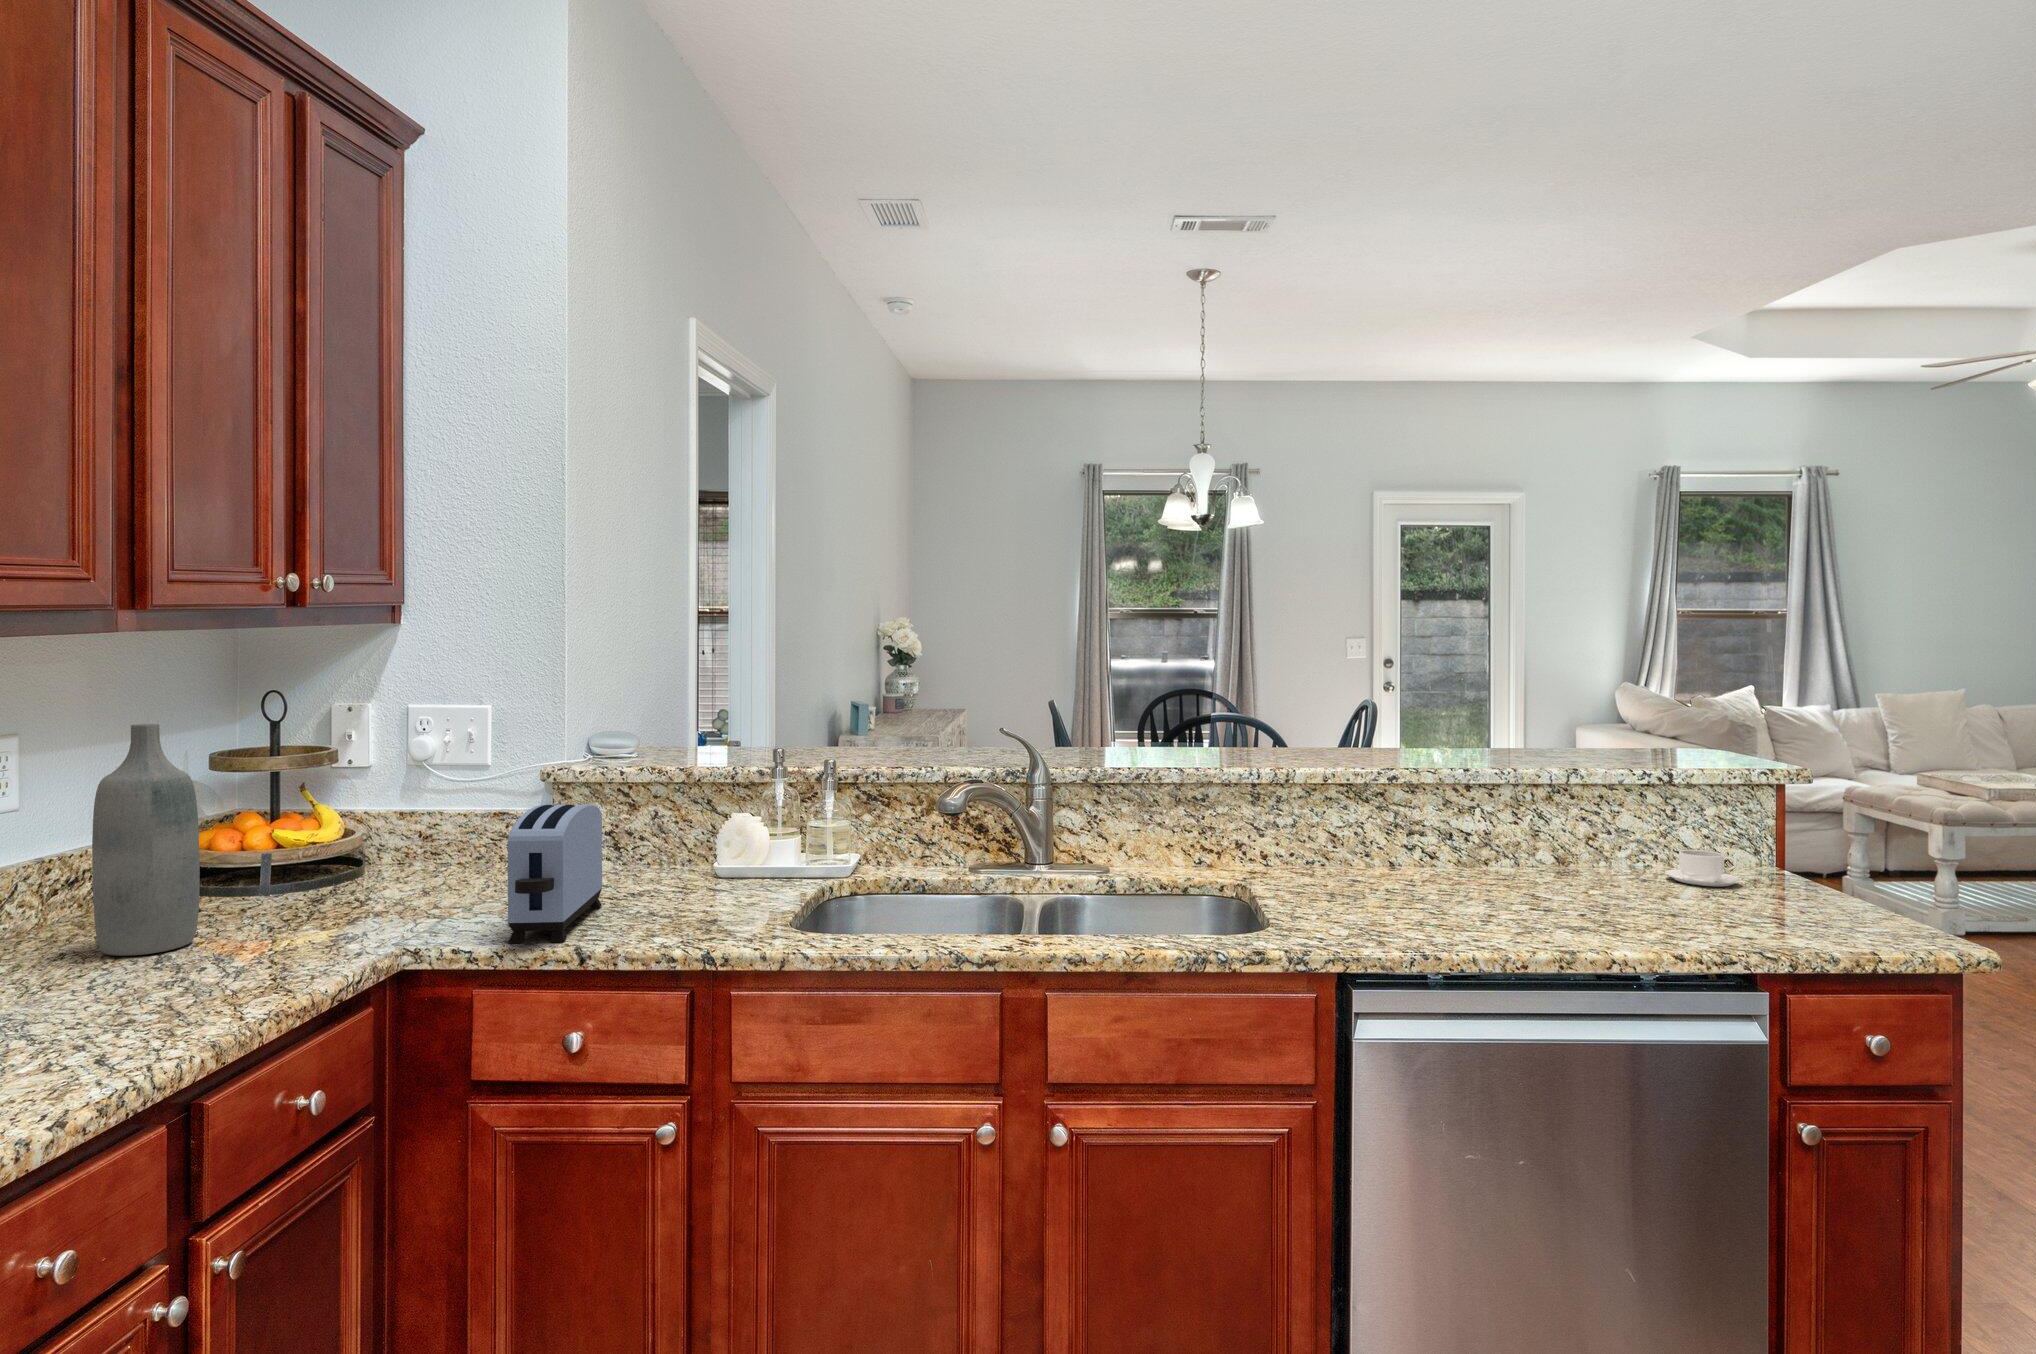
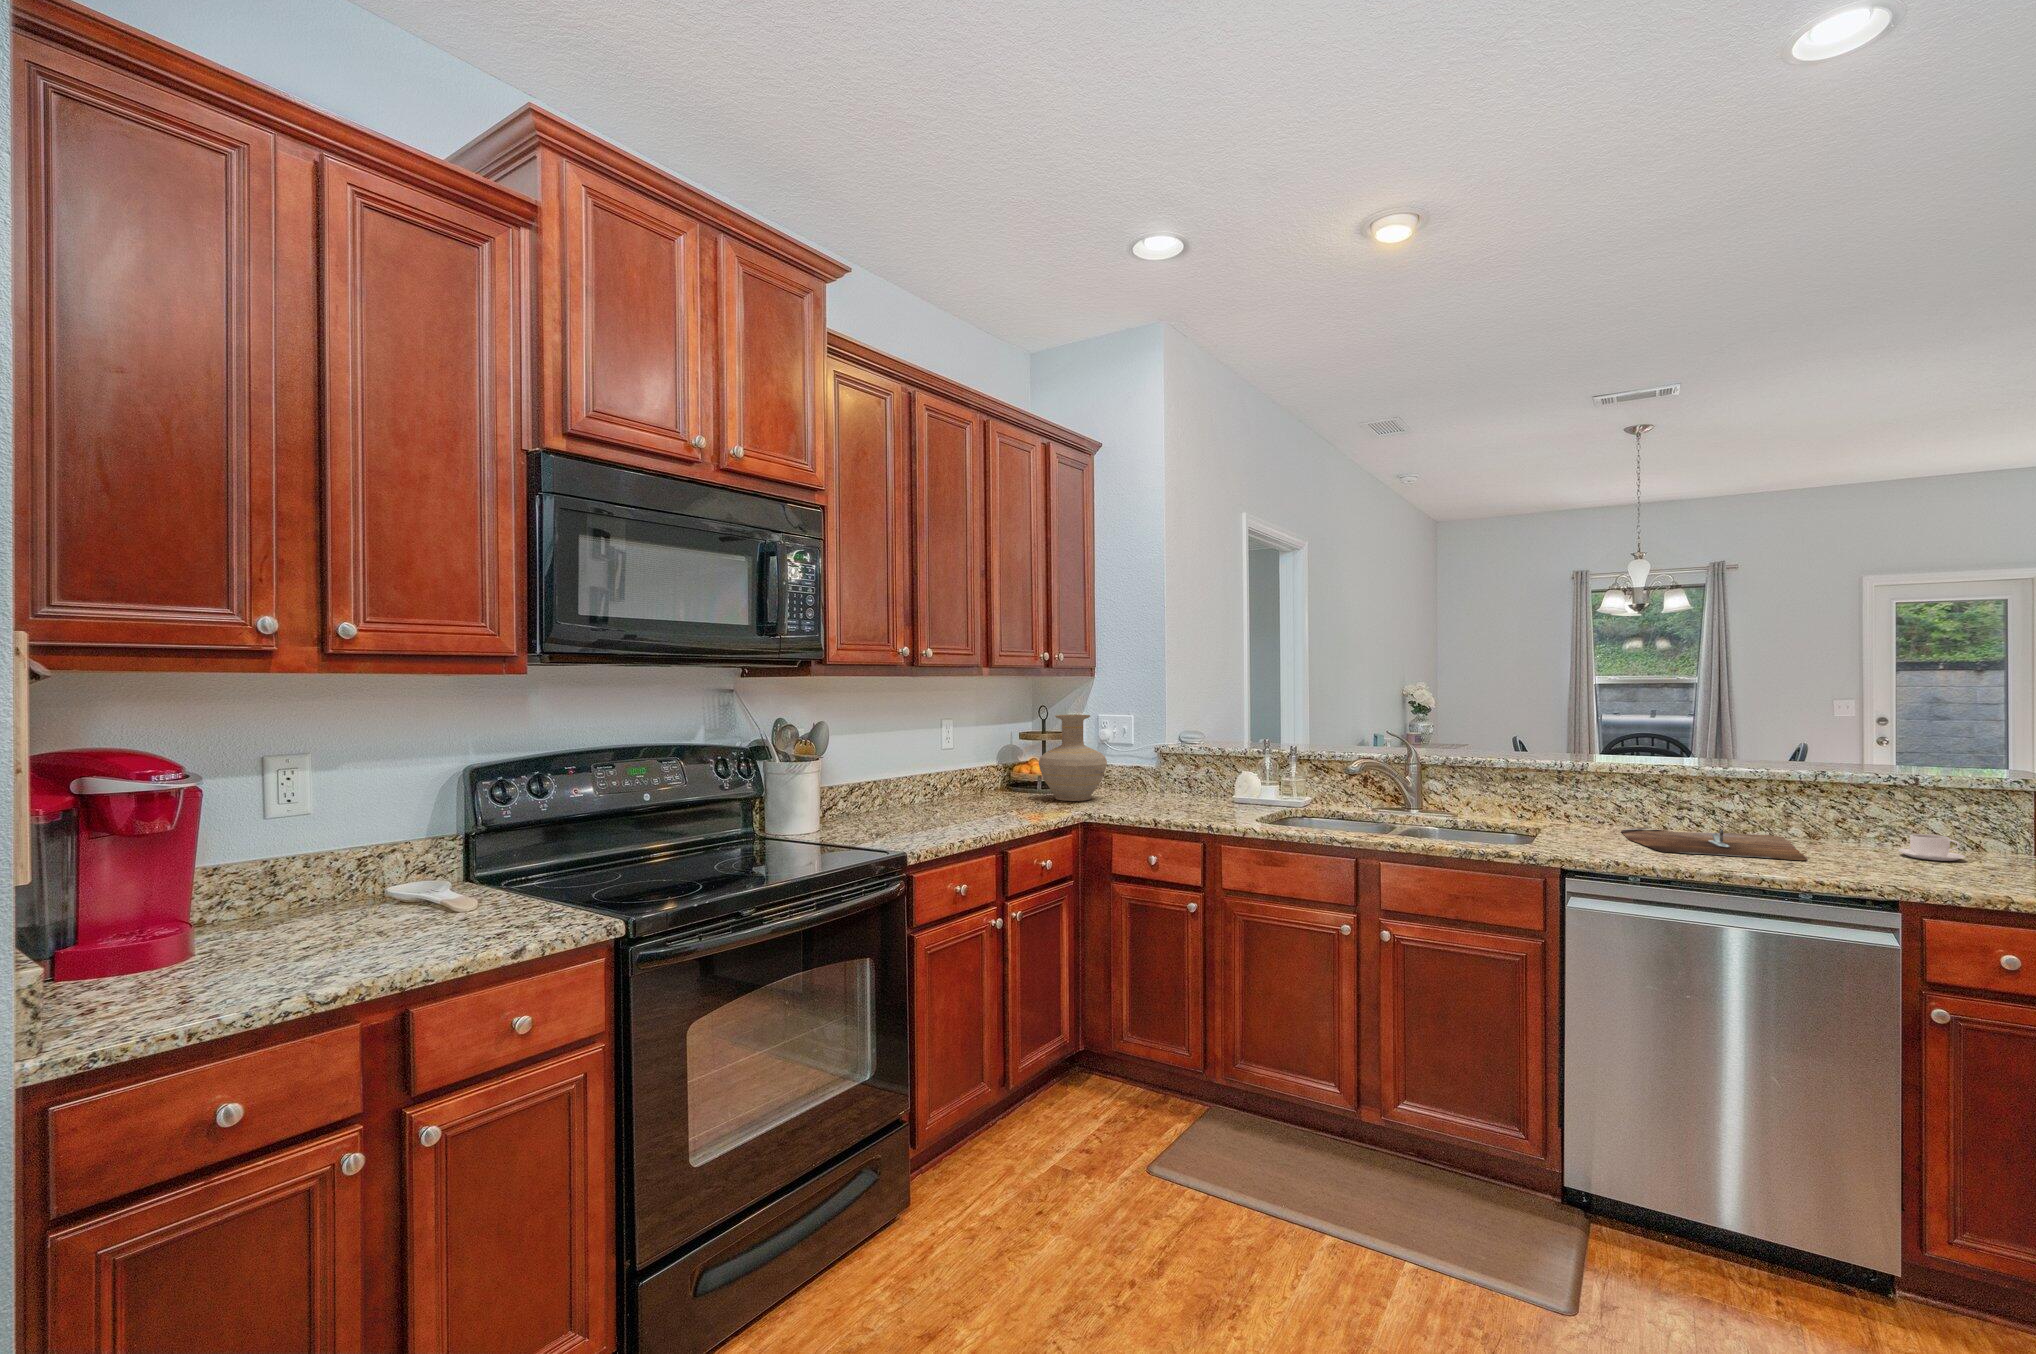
vase: none [258,711,440,912] -> present [1039,715,1107,801]
bottle: present [92,724,200,956] -> none [987,717,1019,806]
toaster: present [508,804,602,943] -> none [1128,758,1172,816]
cutting board: none [1346,862,1629,917] -> present [1621,827,1807,860]

